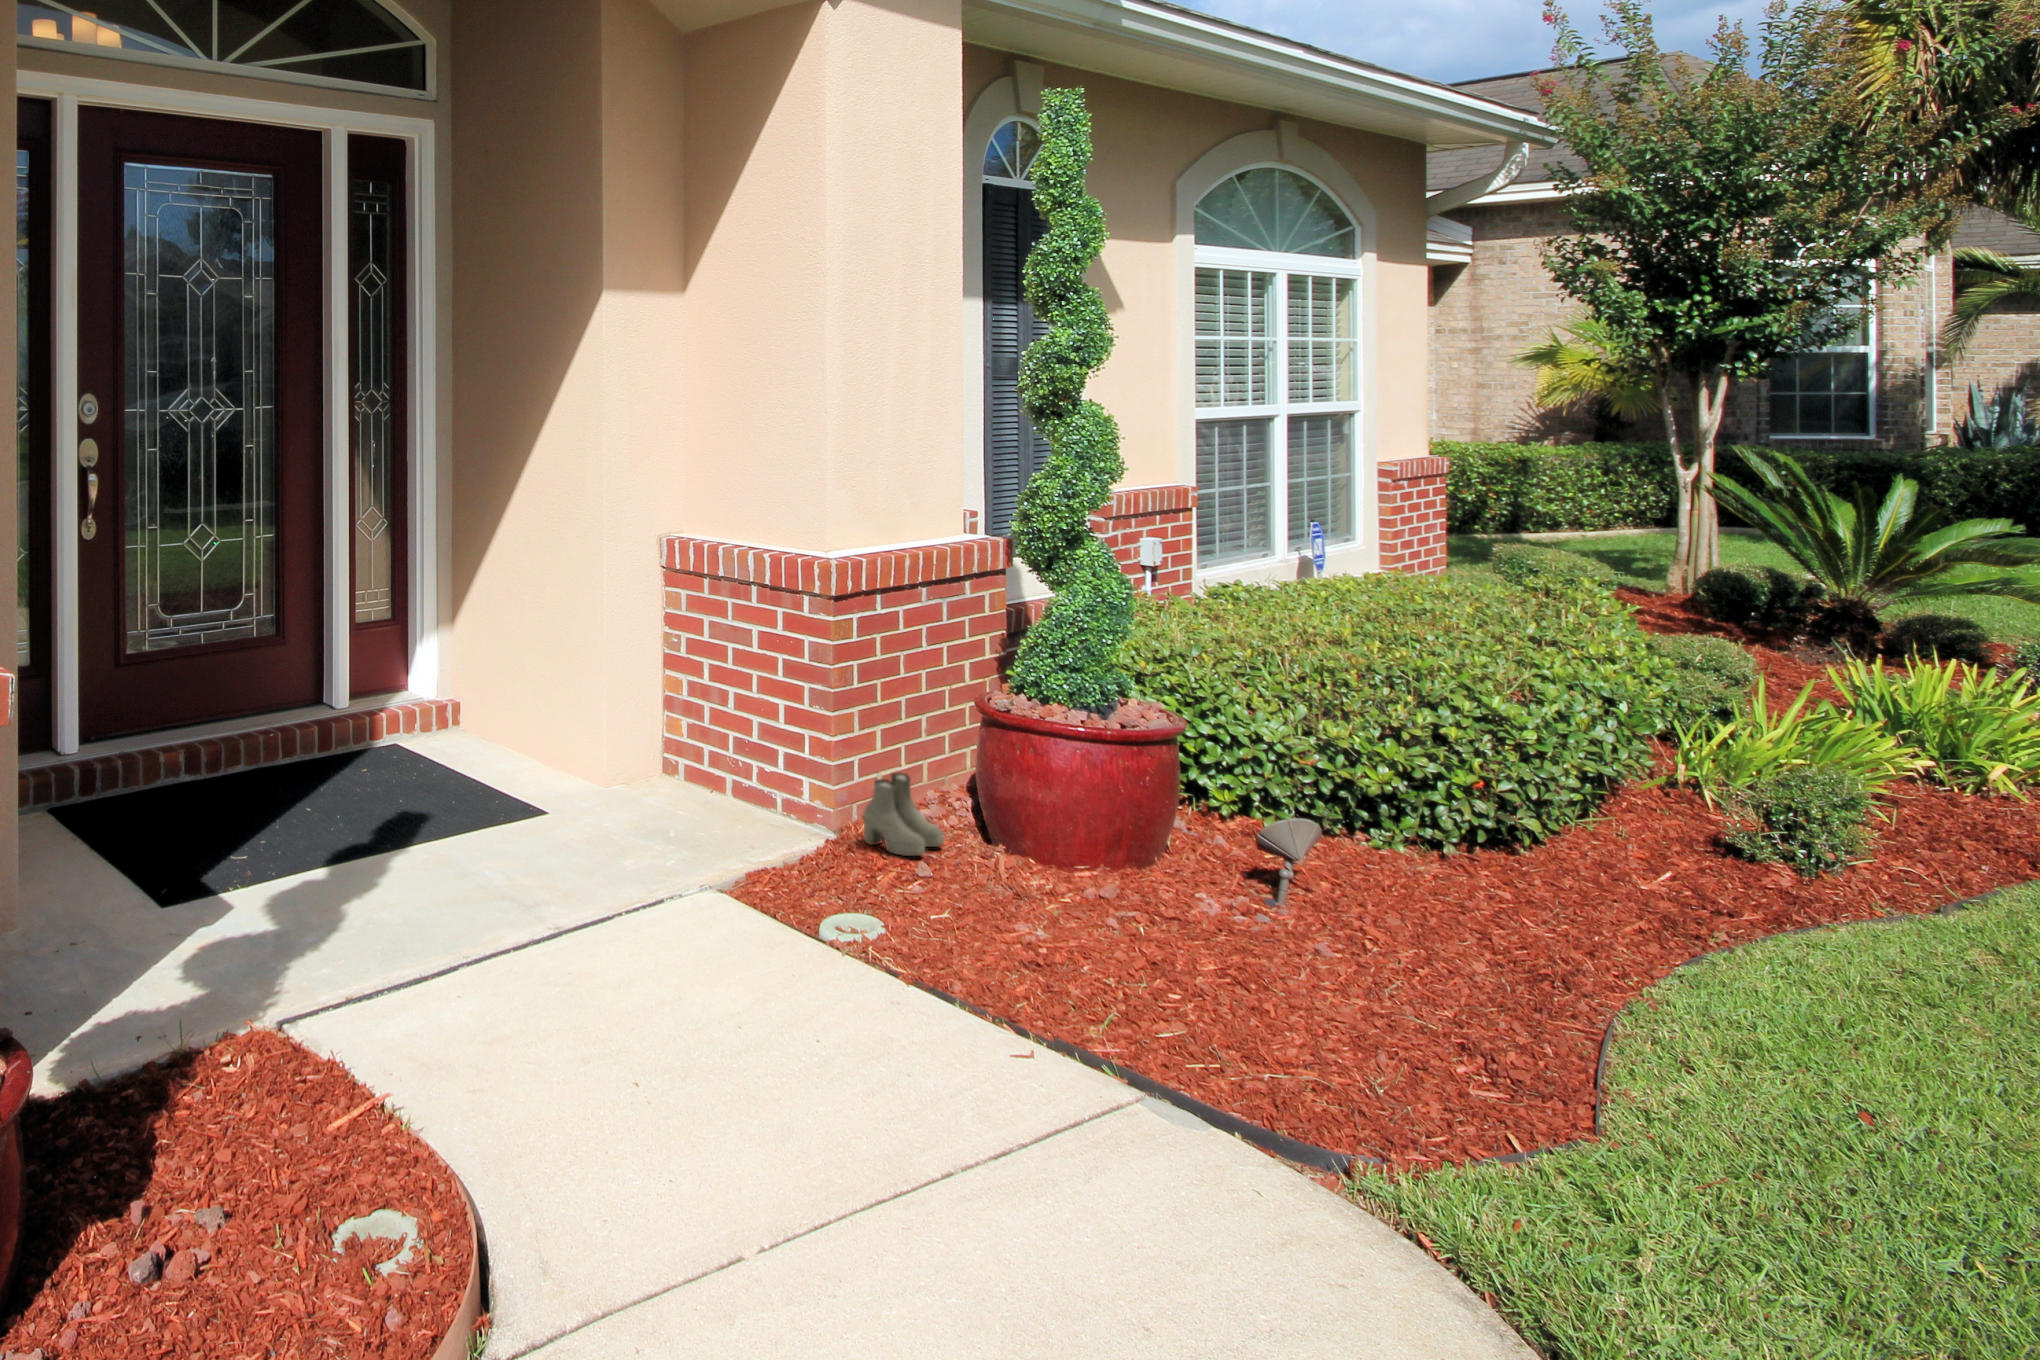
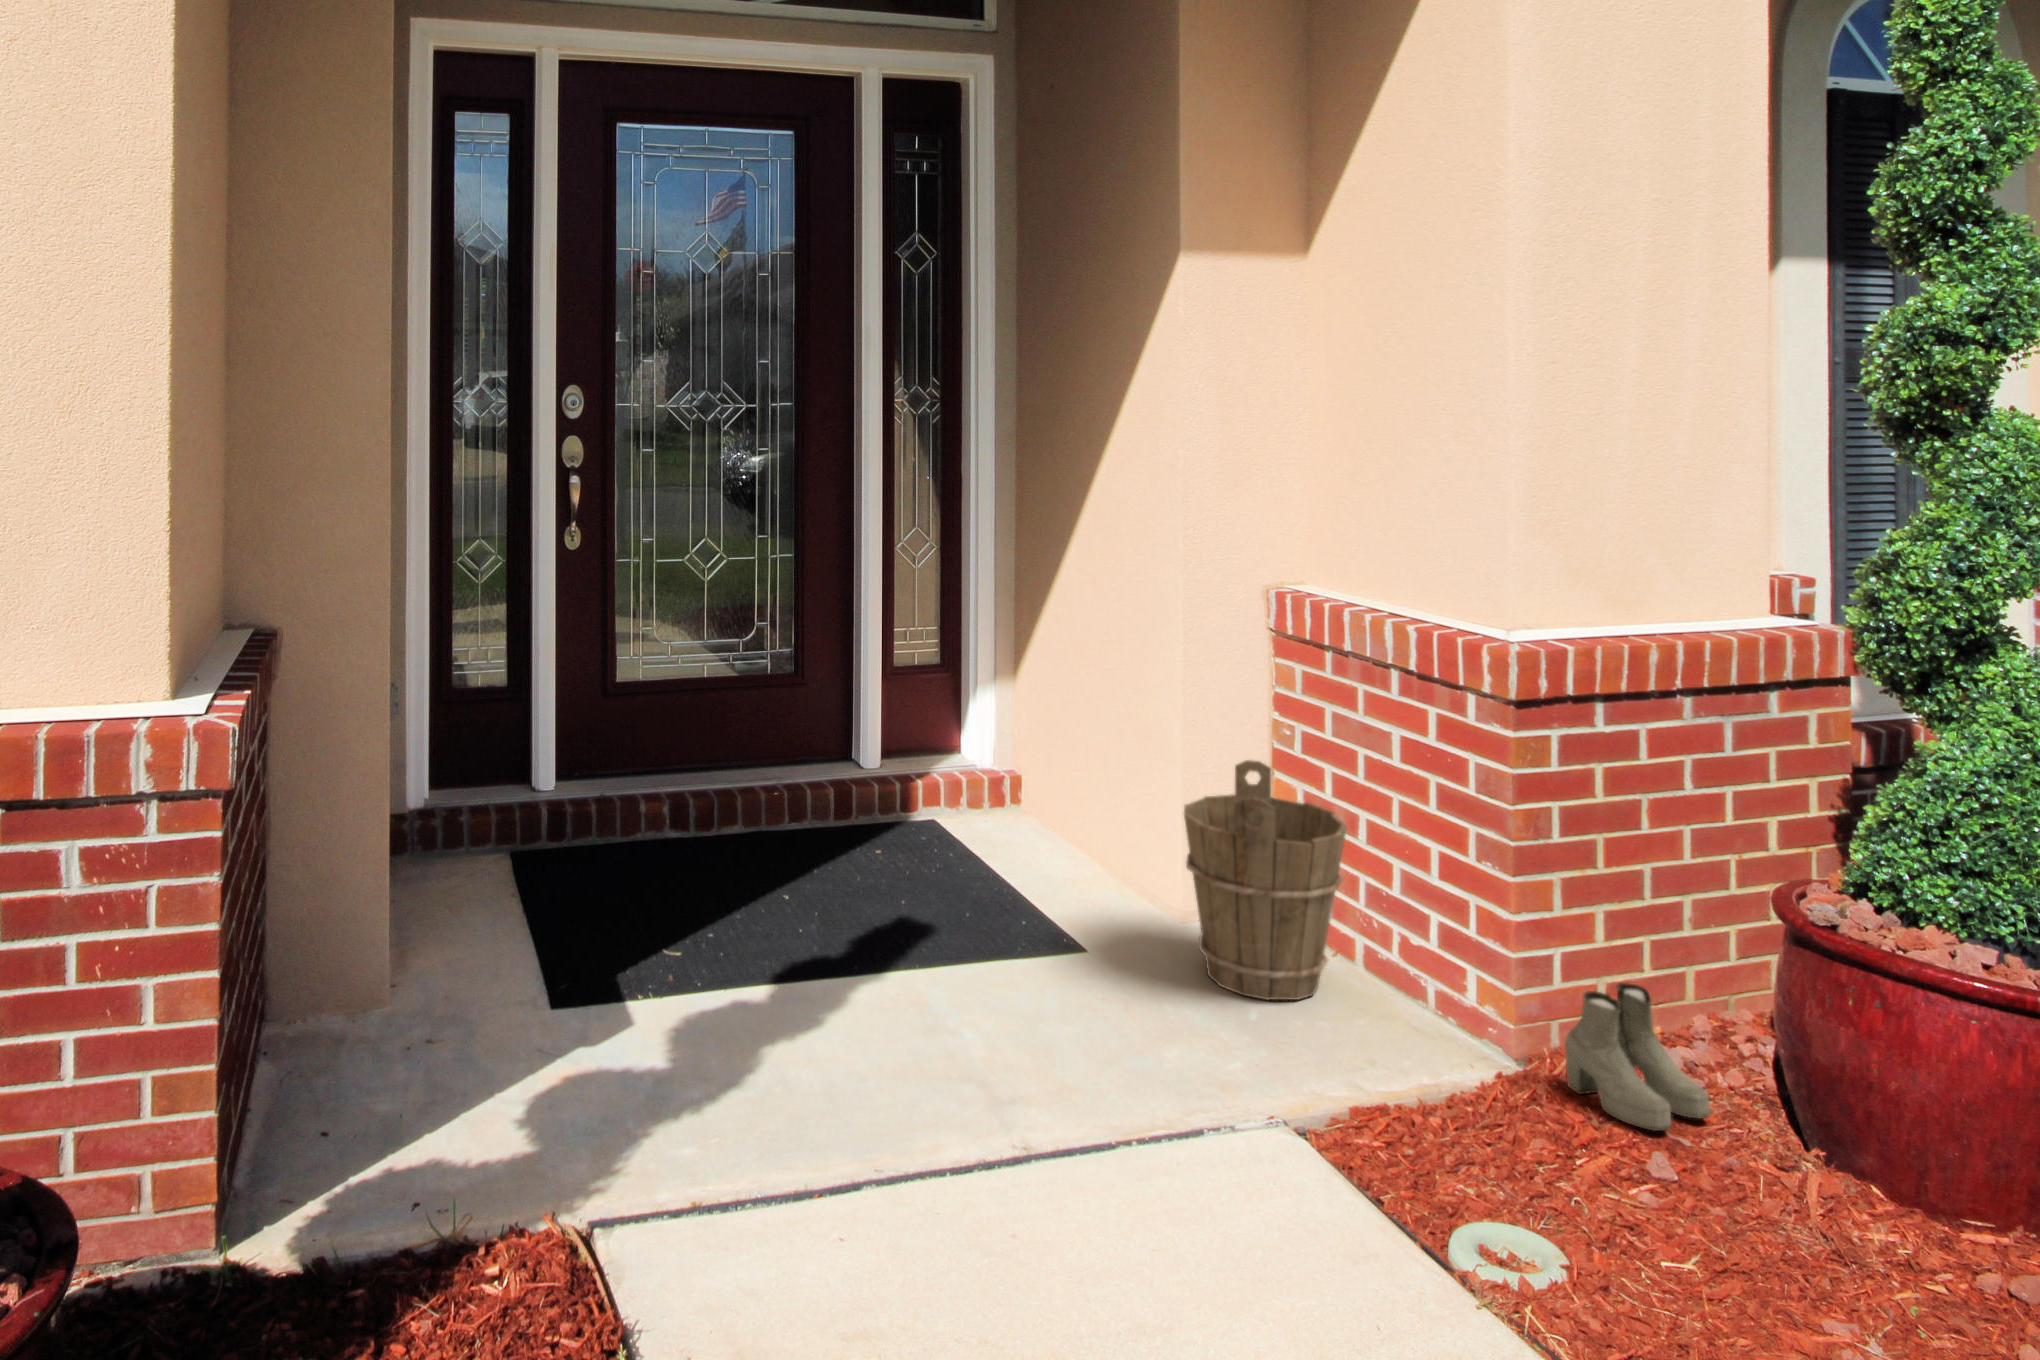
bucket: none [614,660,724,823] -> present [1184,760,1347,1000]

